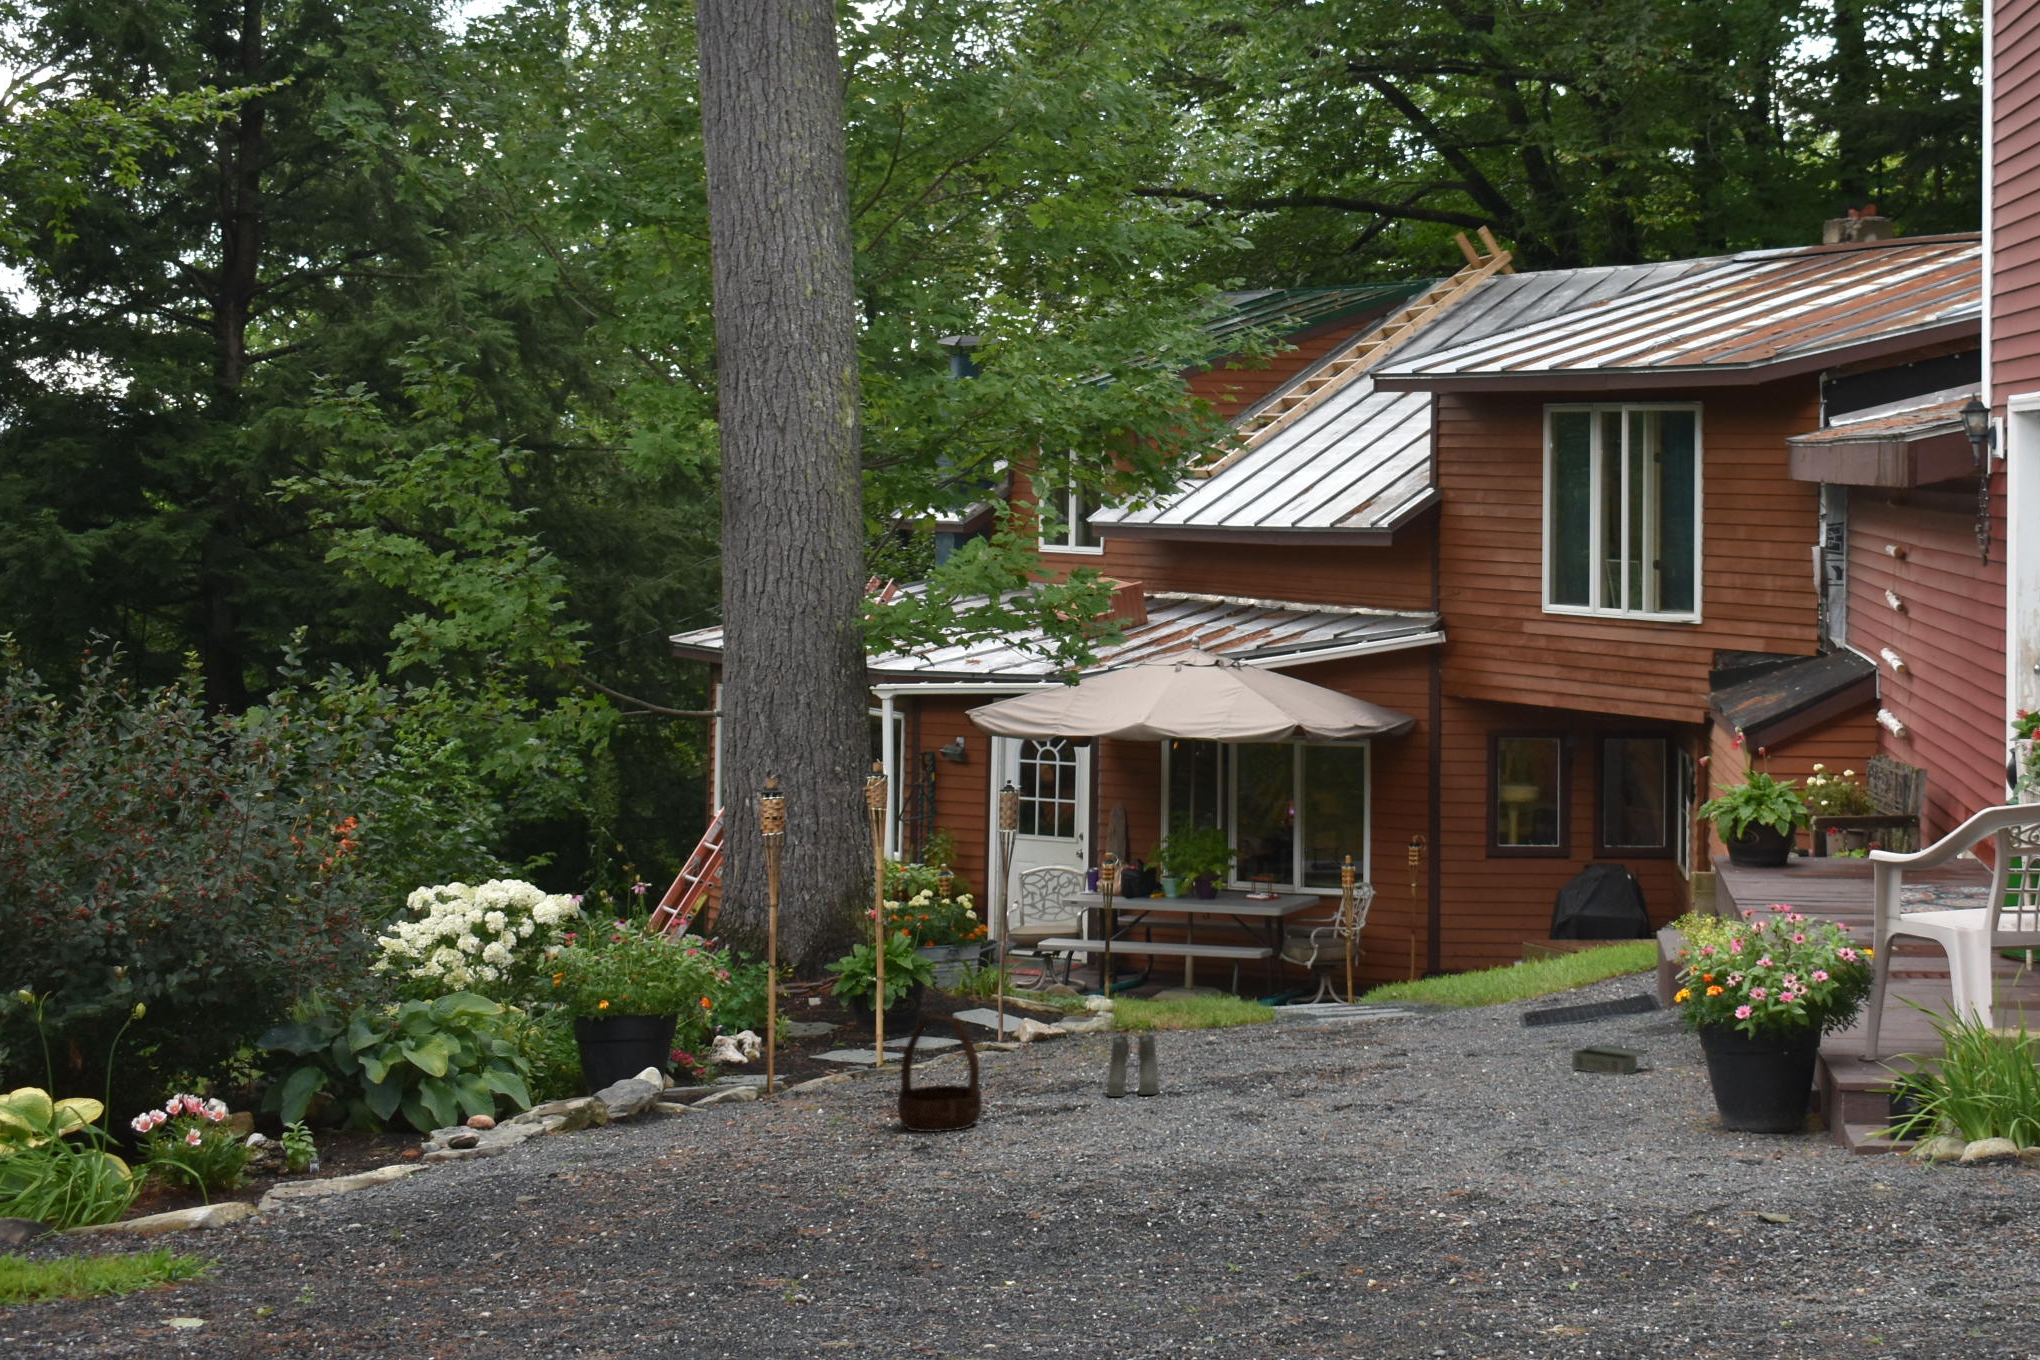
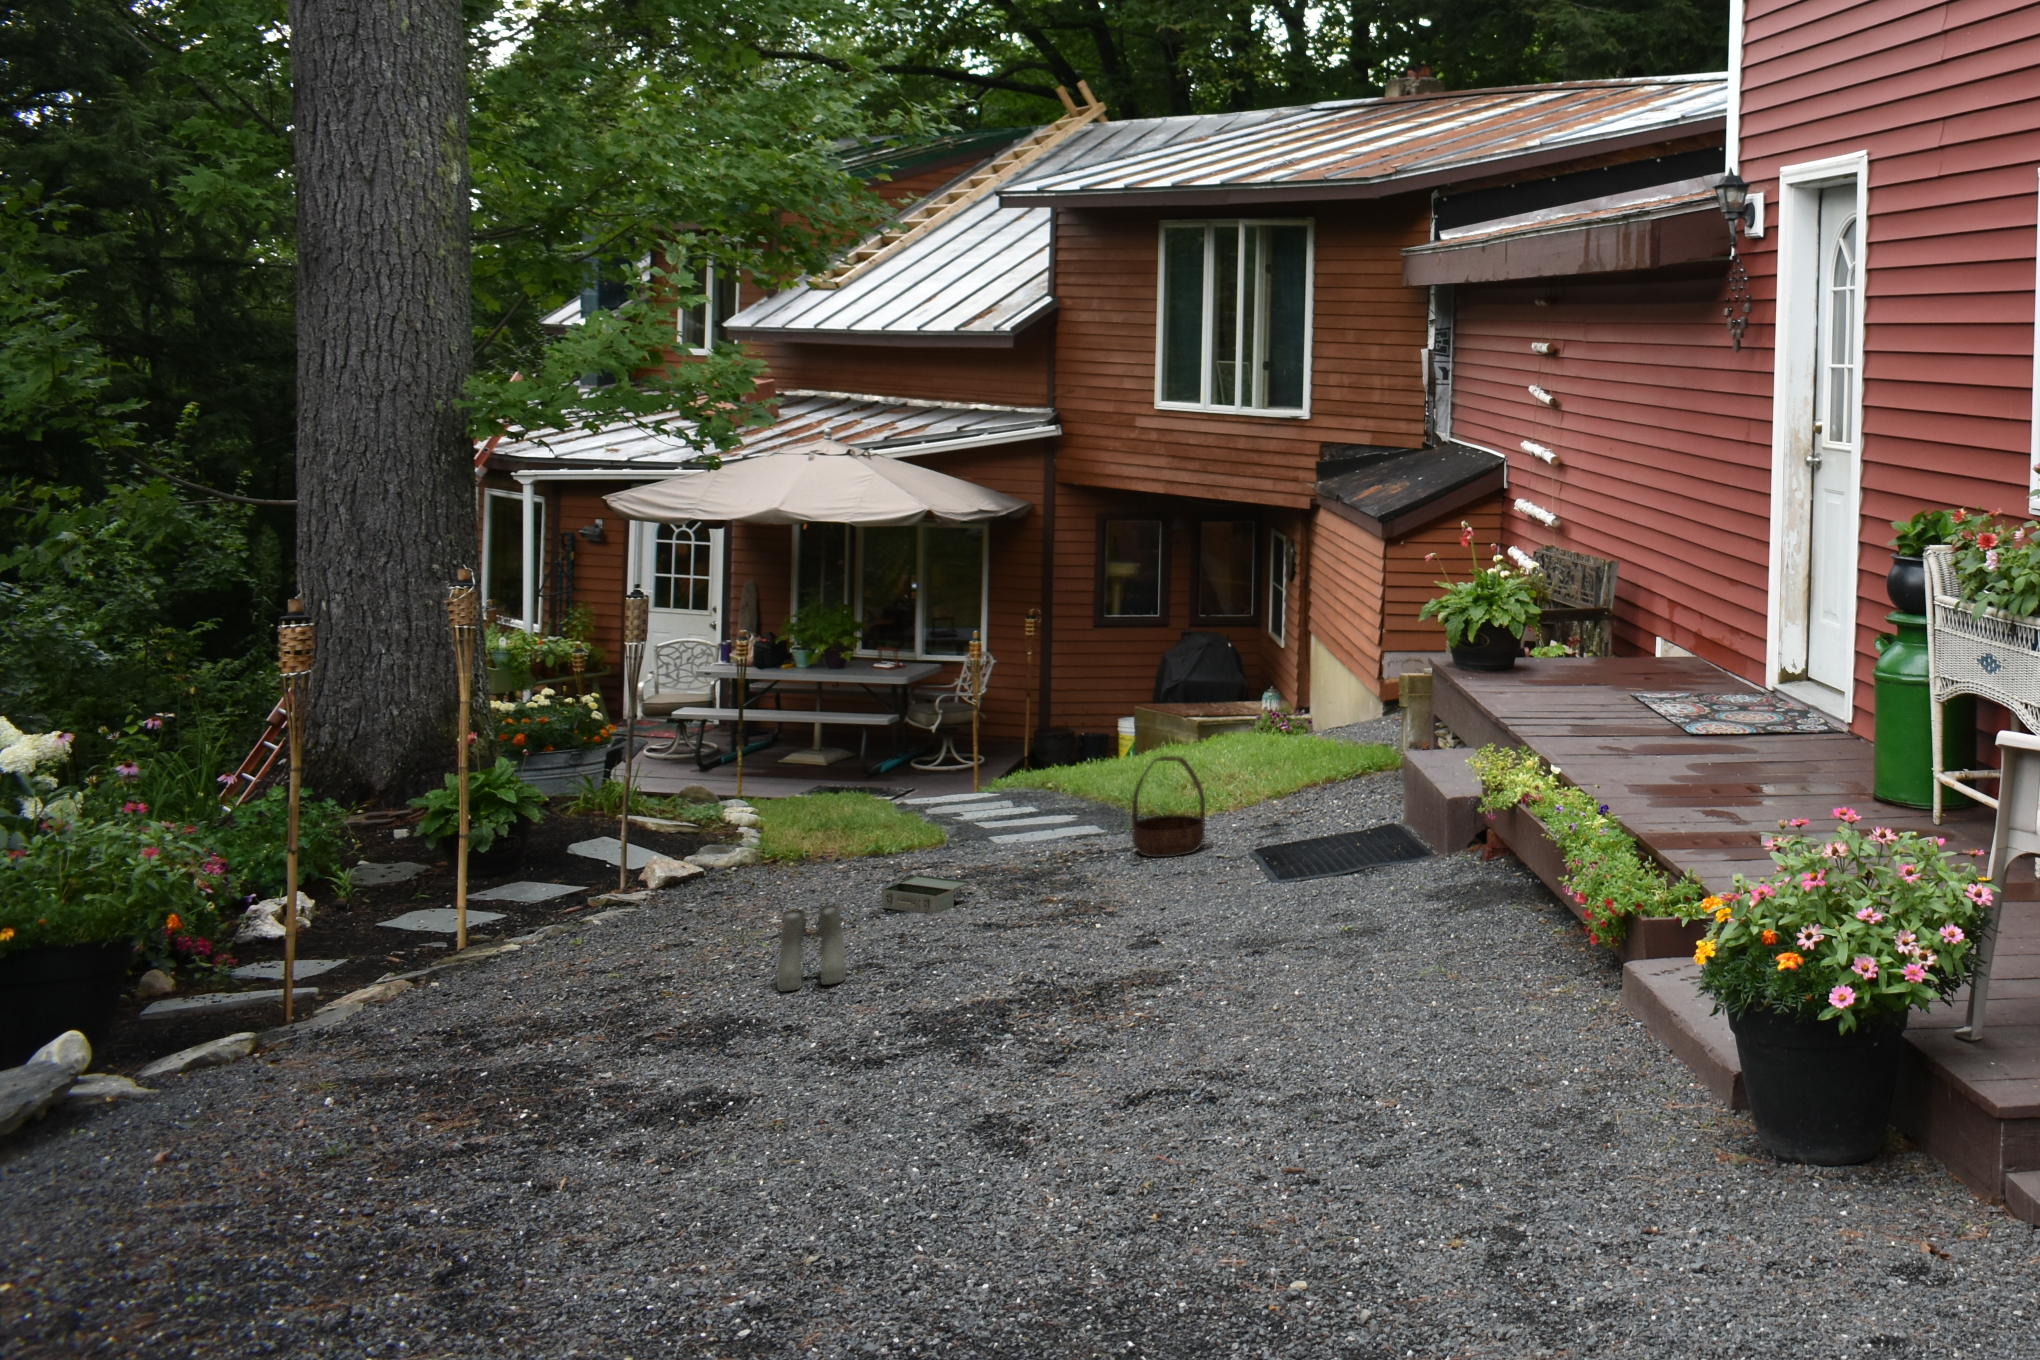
basket: present [898,1016,982,1132] -> present [1132,756,1205,857]
toolbox: present [1572,1045,1648,1075] -> present [882,875,970,913]

